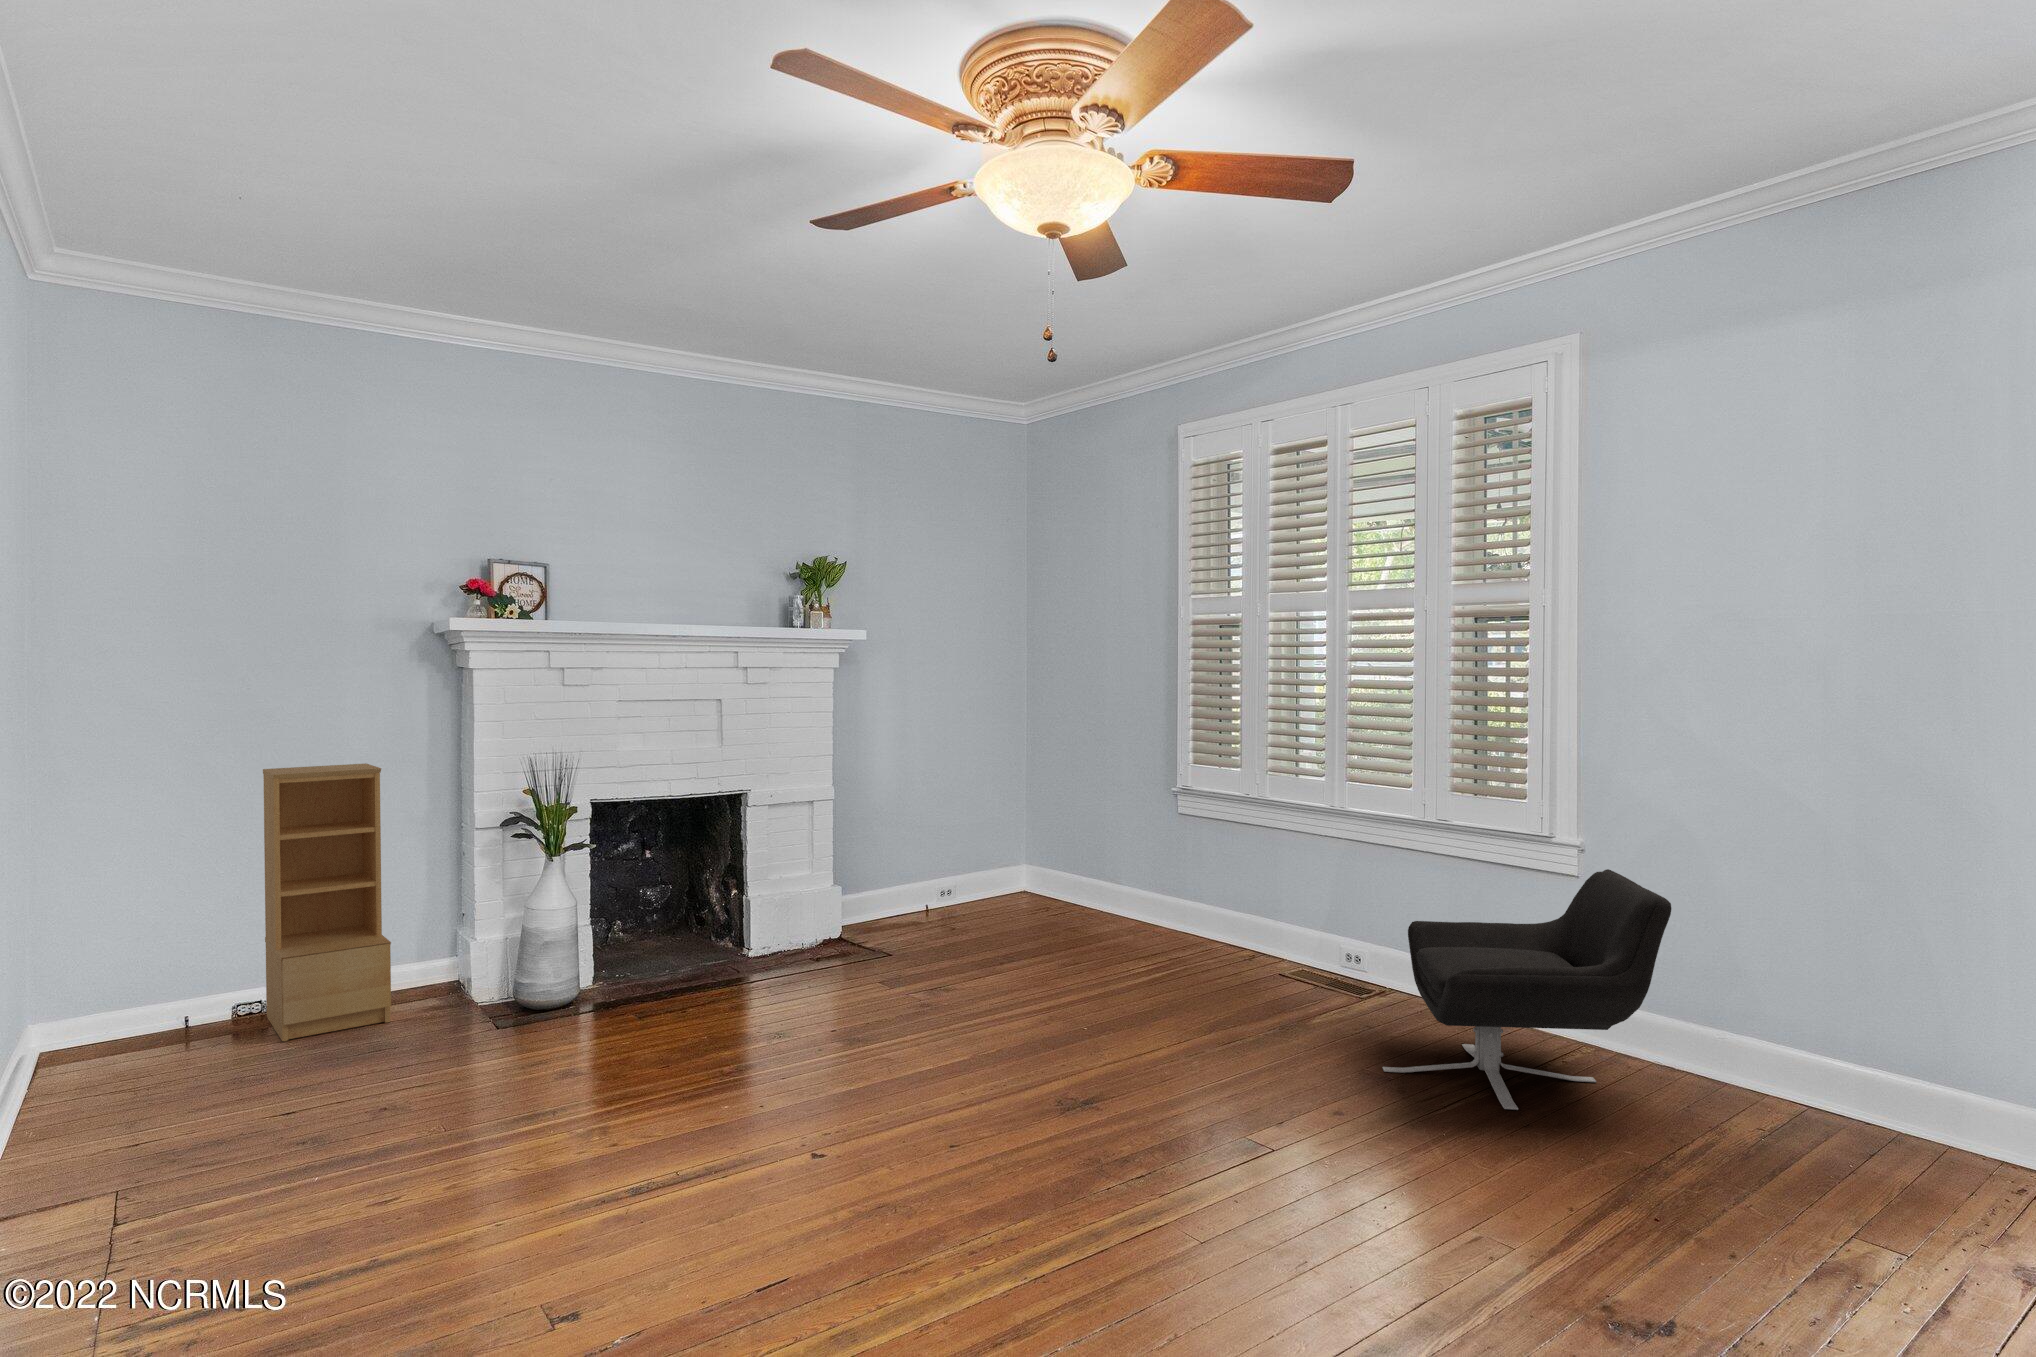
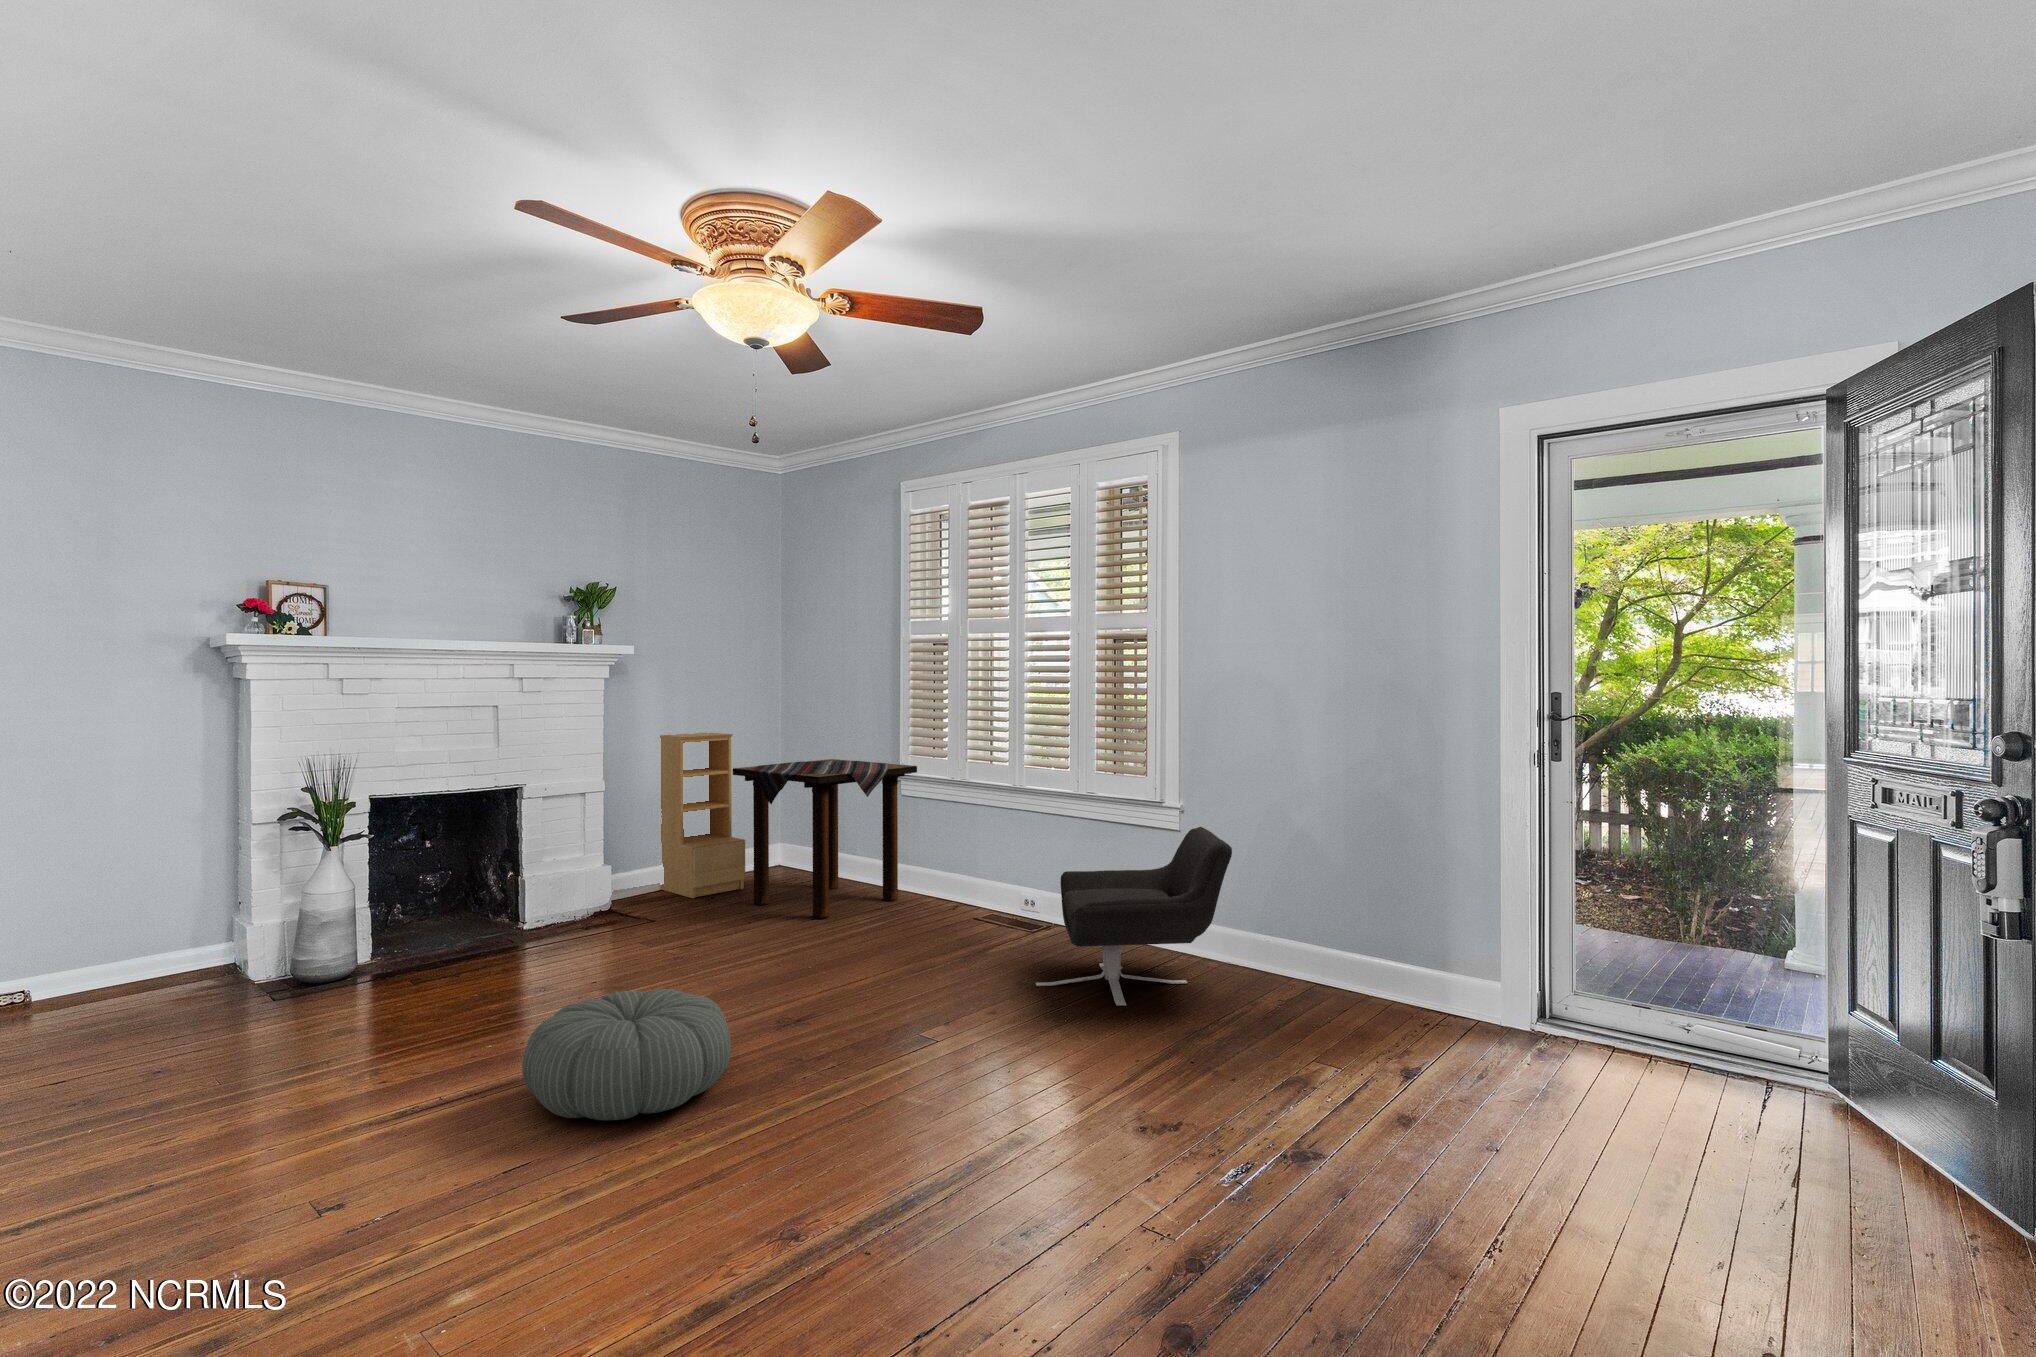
bookshelf: present [263,763,391,1041] -> present [660,733,745,898]
side table: none [980,766,1201,961] -> present [733,759,917,919]
pouf: none [769,1055,1015,1226] -> present [522,989,731,1120]

